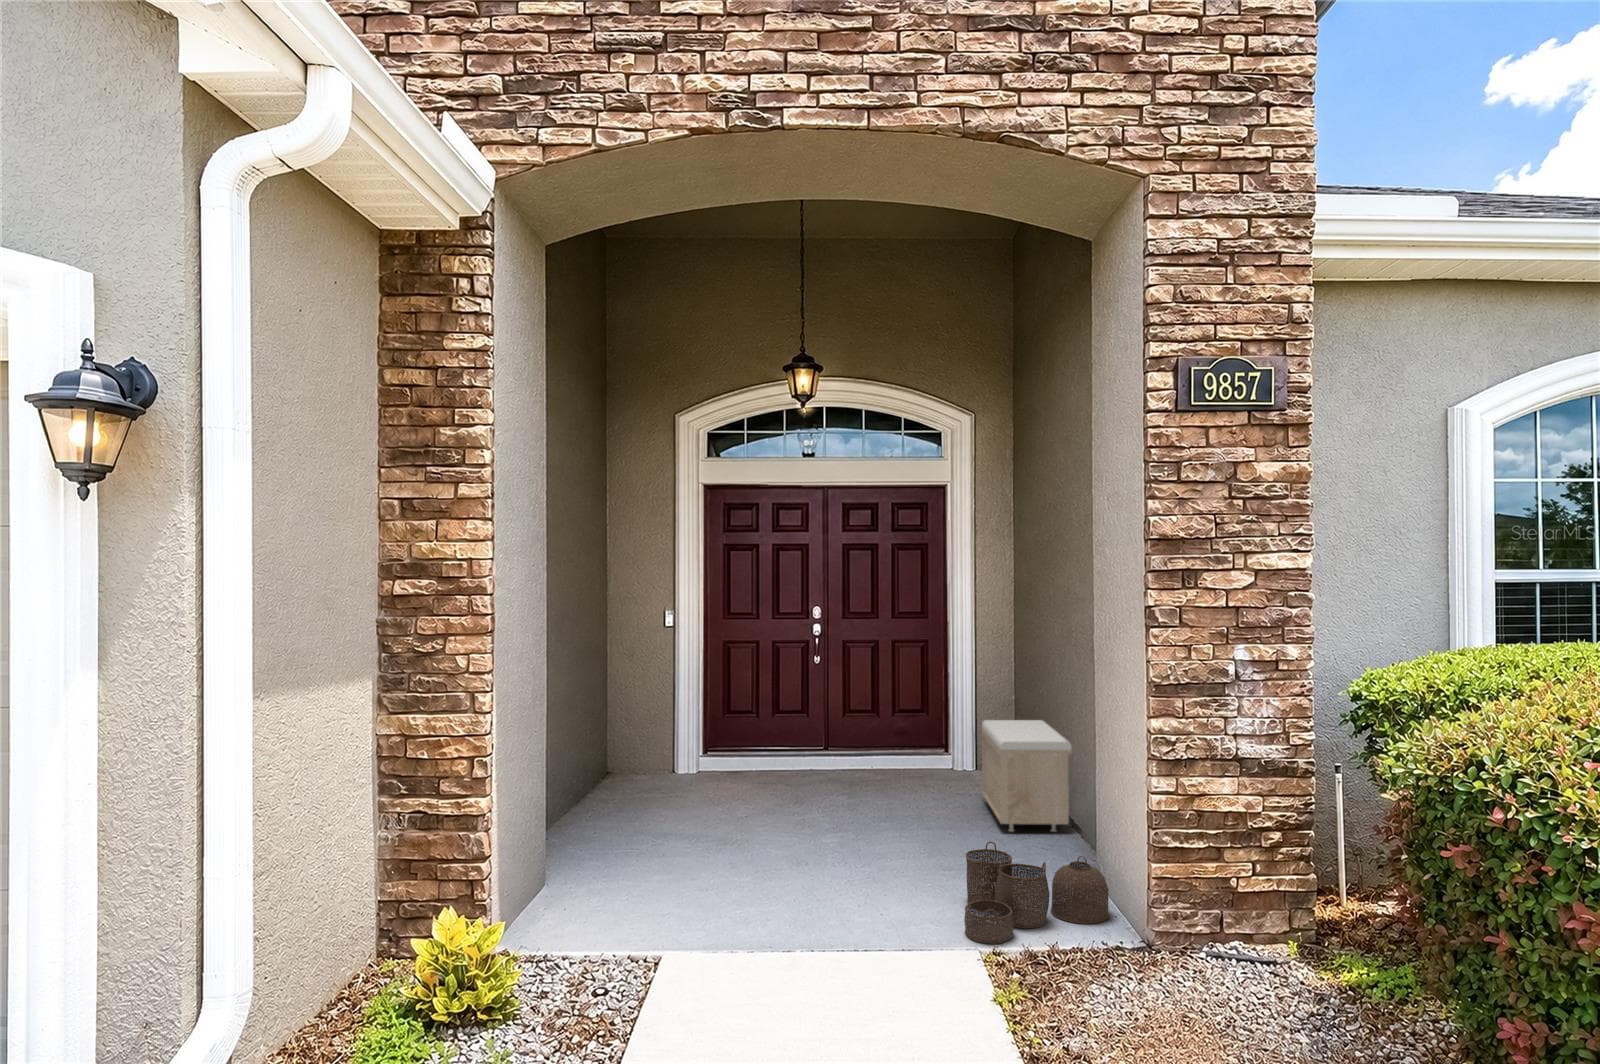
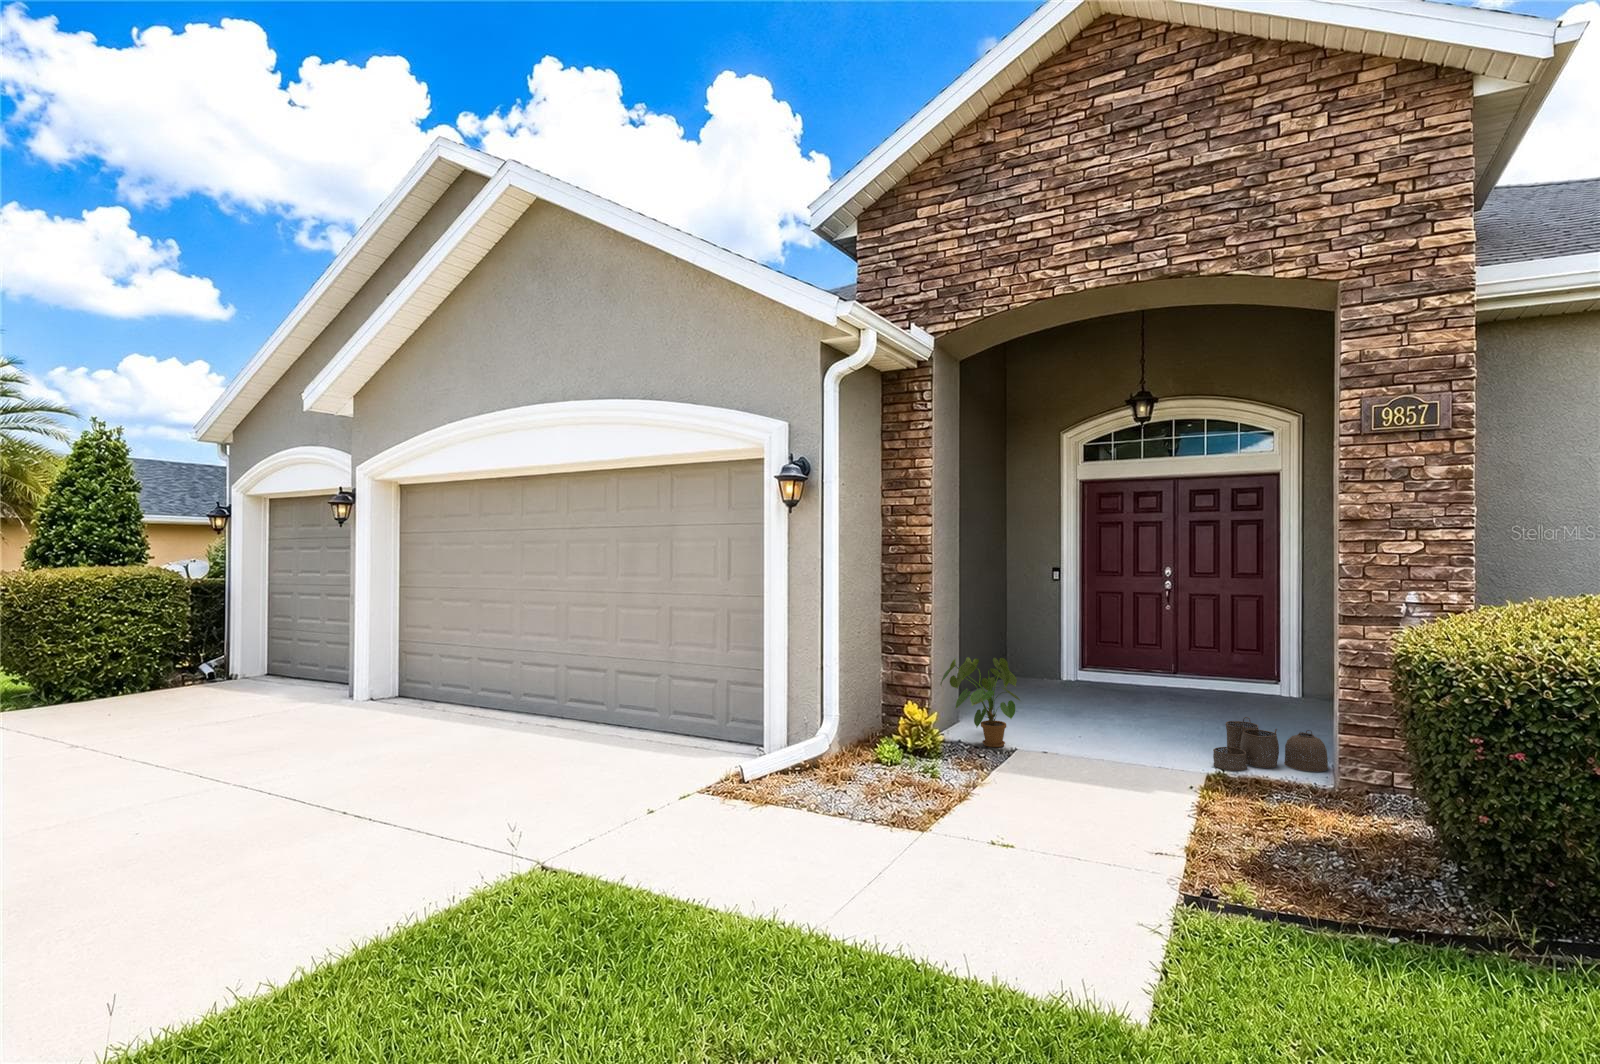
storage bench: present [982,720,1072,832] -> none [1282,651,1342,729]
house plant: none [504,785,662,960] -> present [940,657,1020,747]

